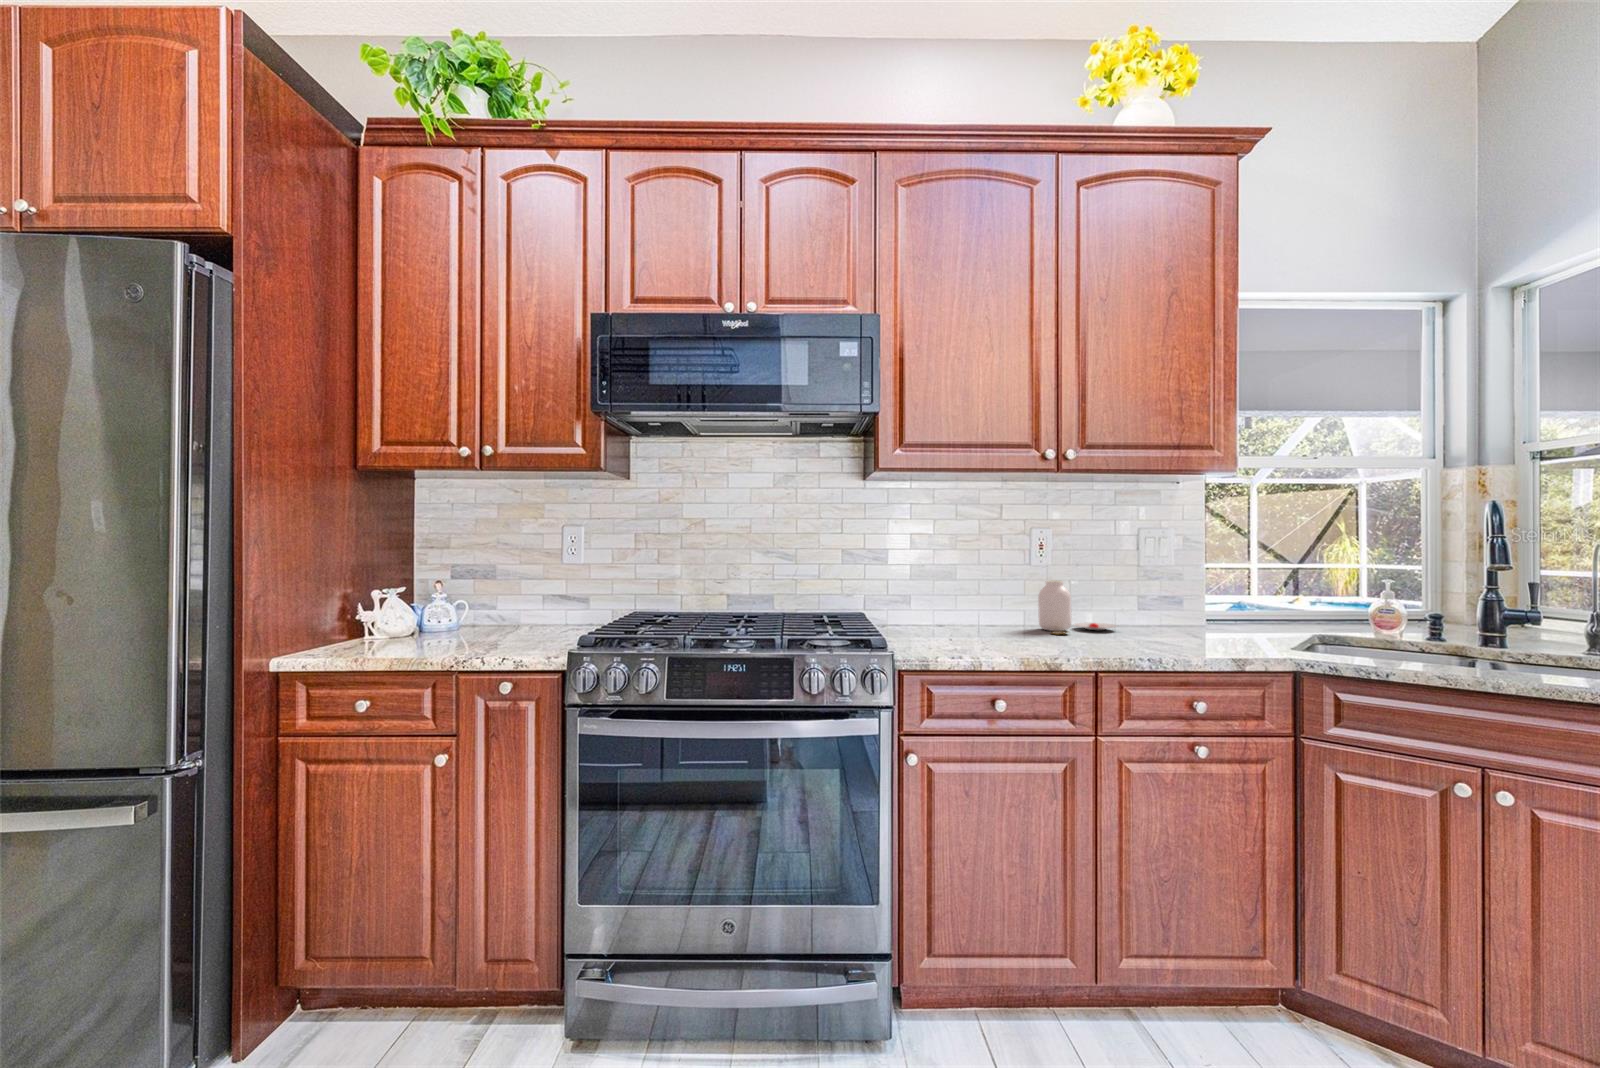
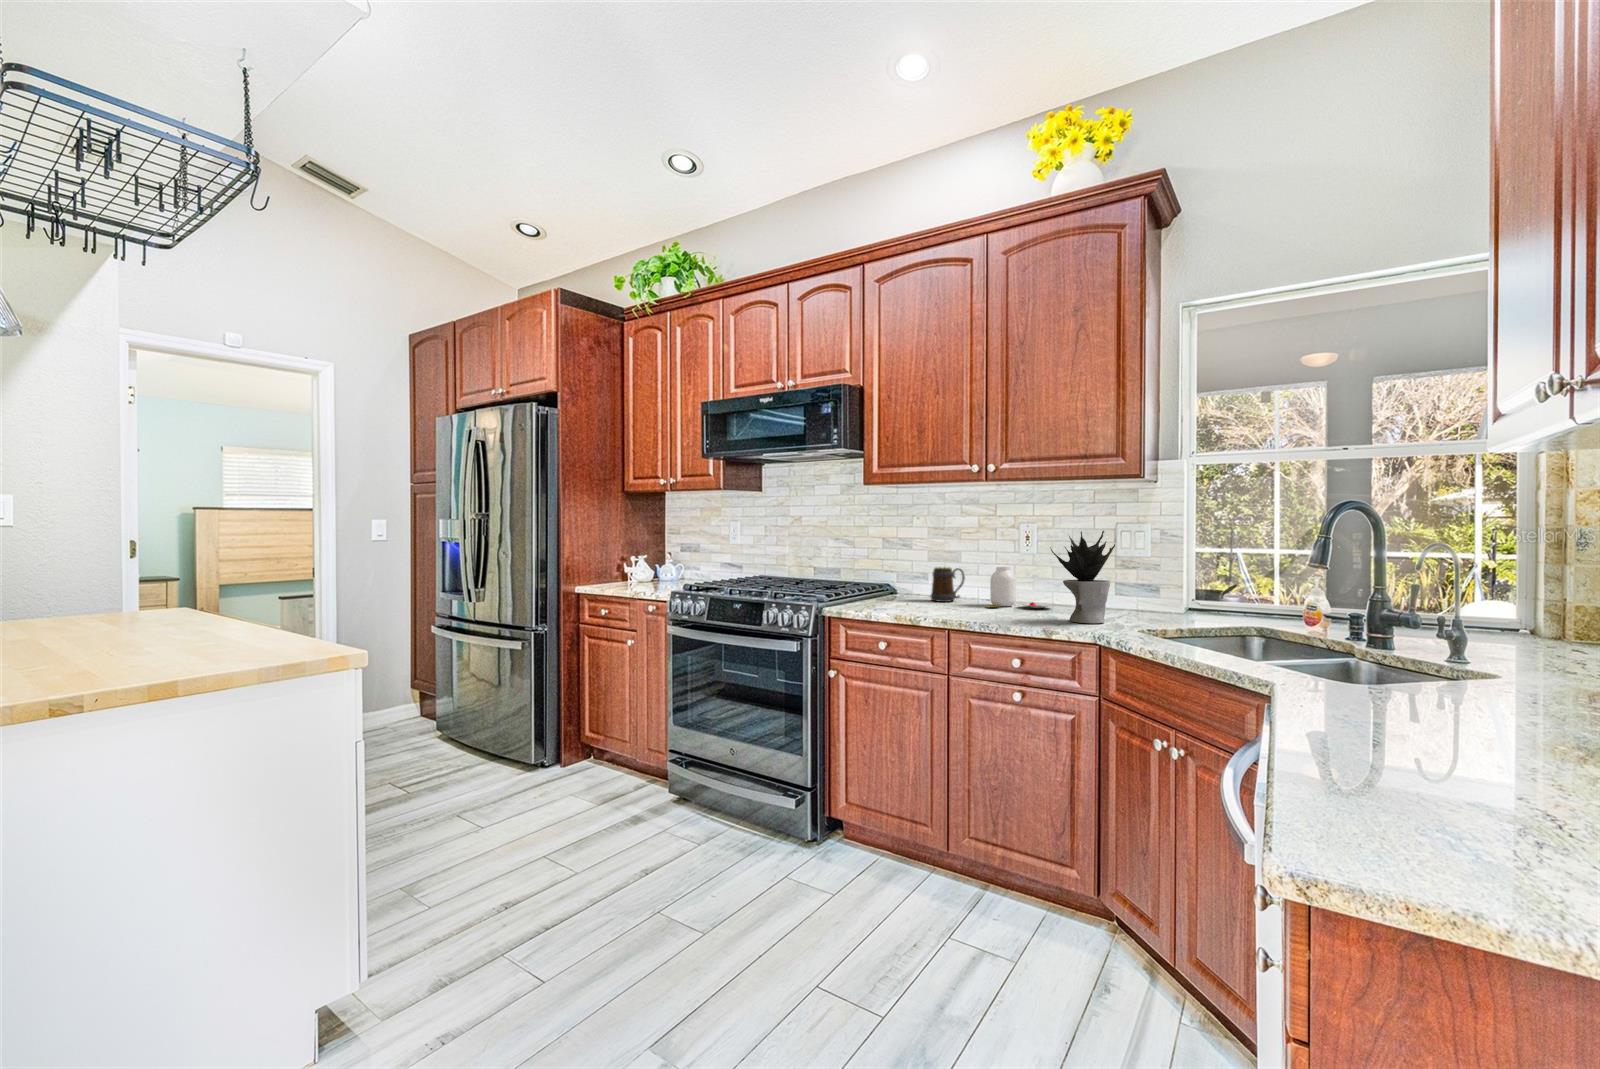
potted plant: none [1182,533,1266,646] -> present [1050,531,1115,623]
mug: none [955,585,990,631] -> present [931,567,965,602]

